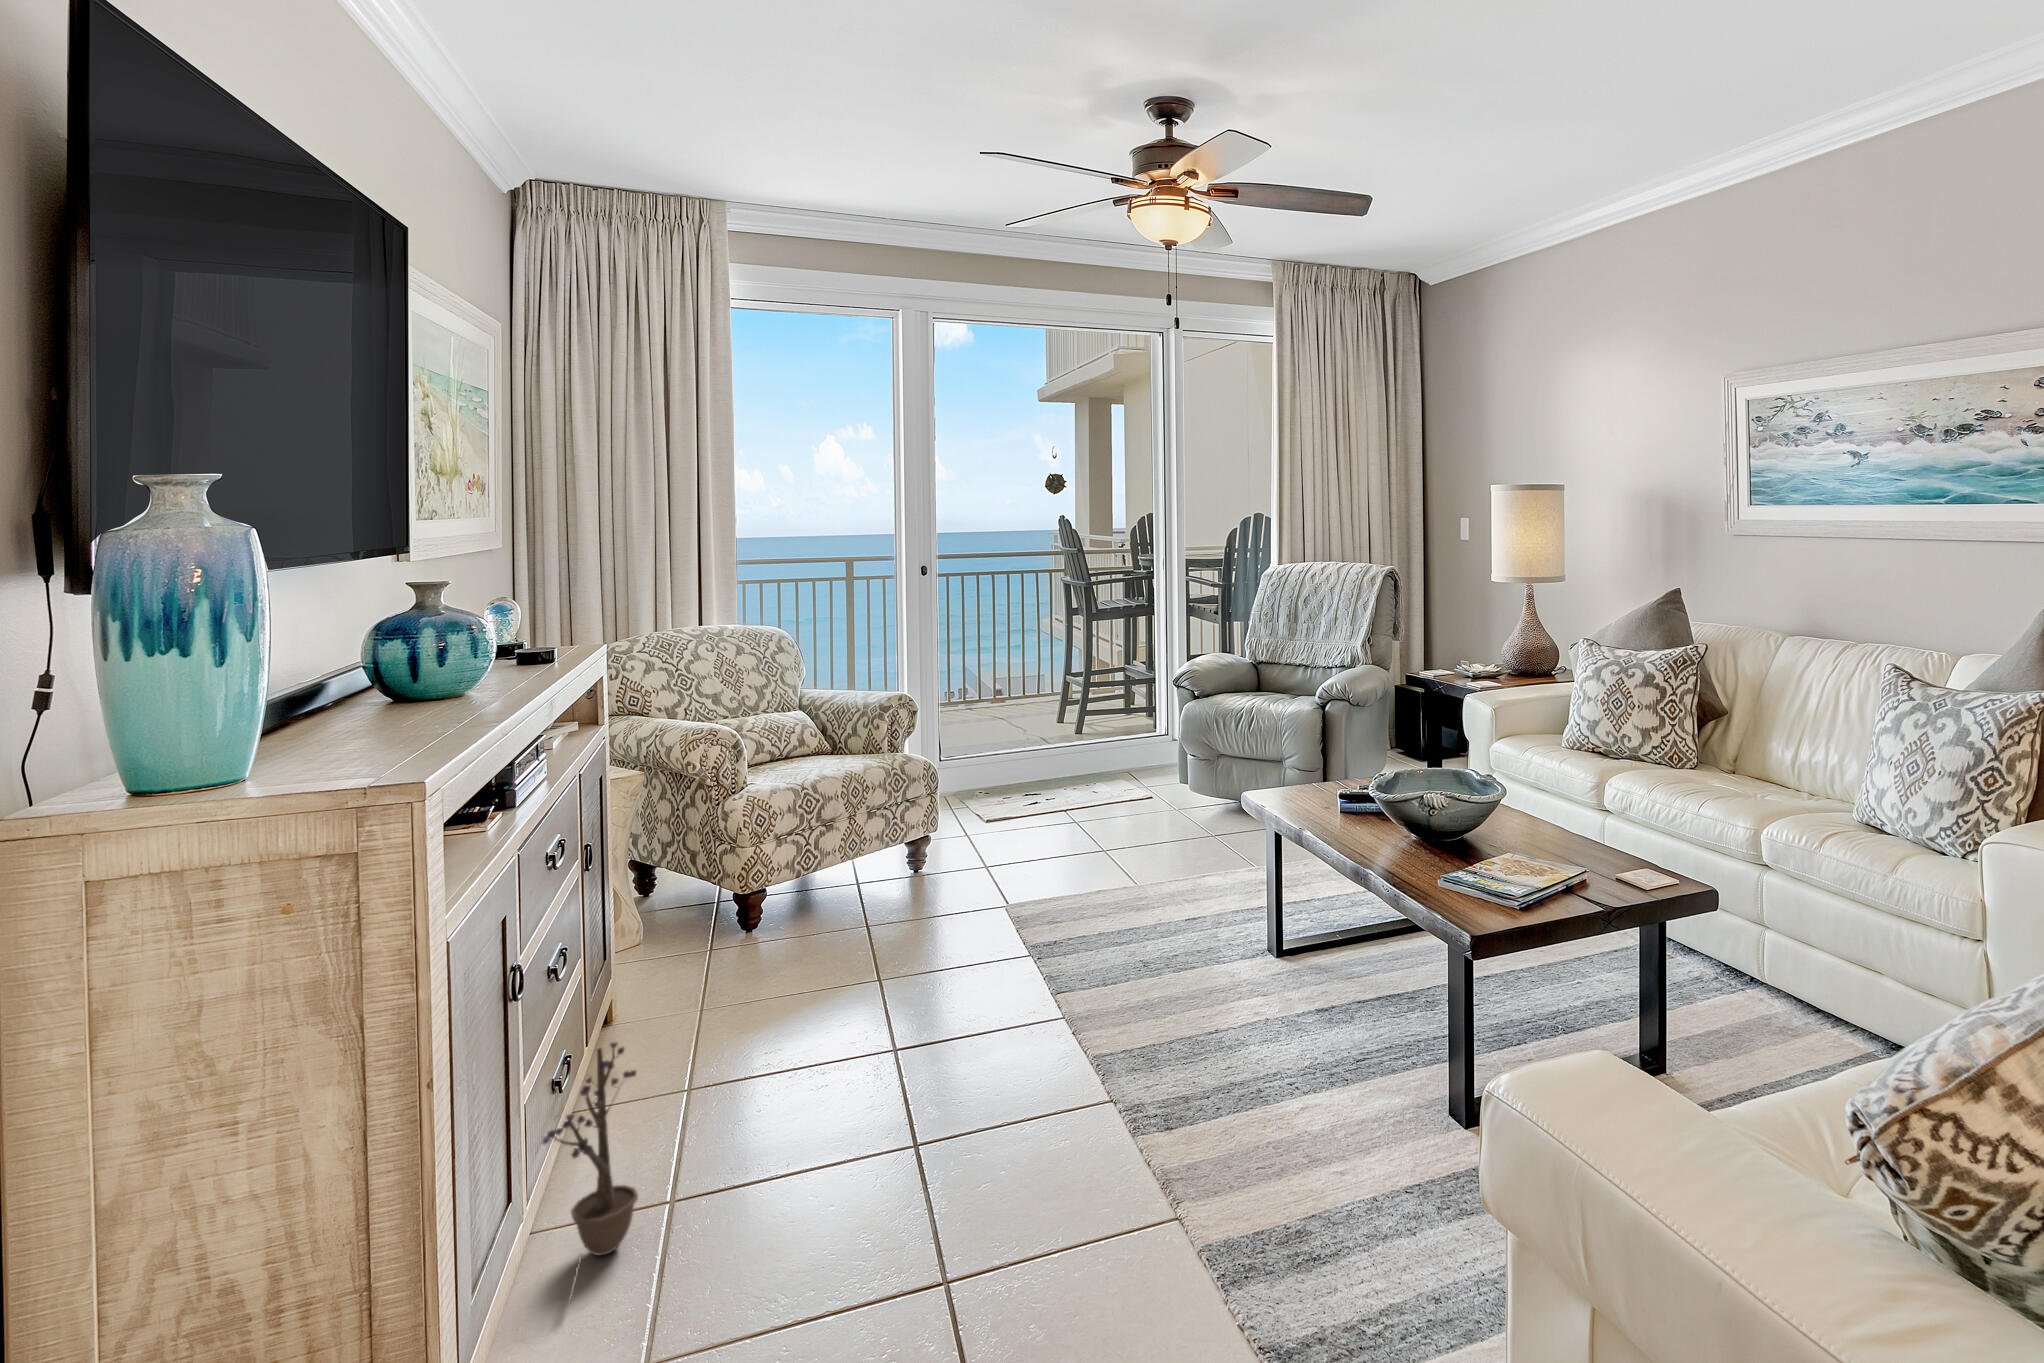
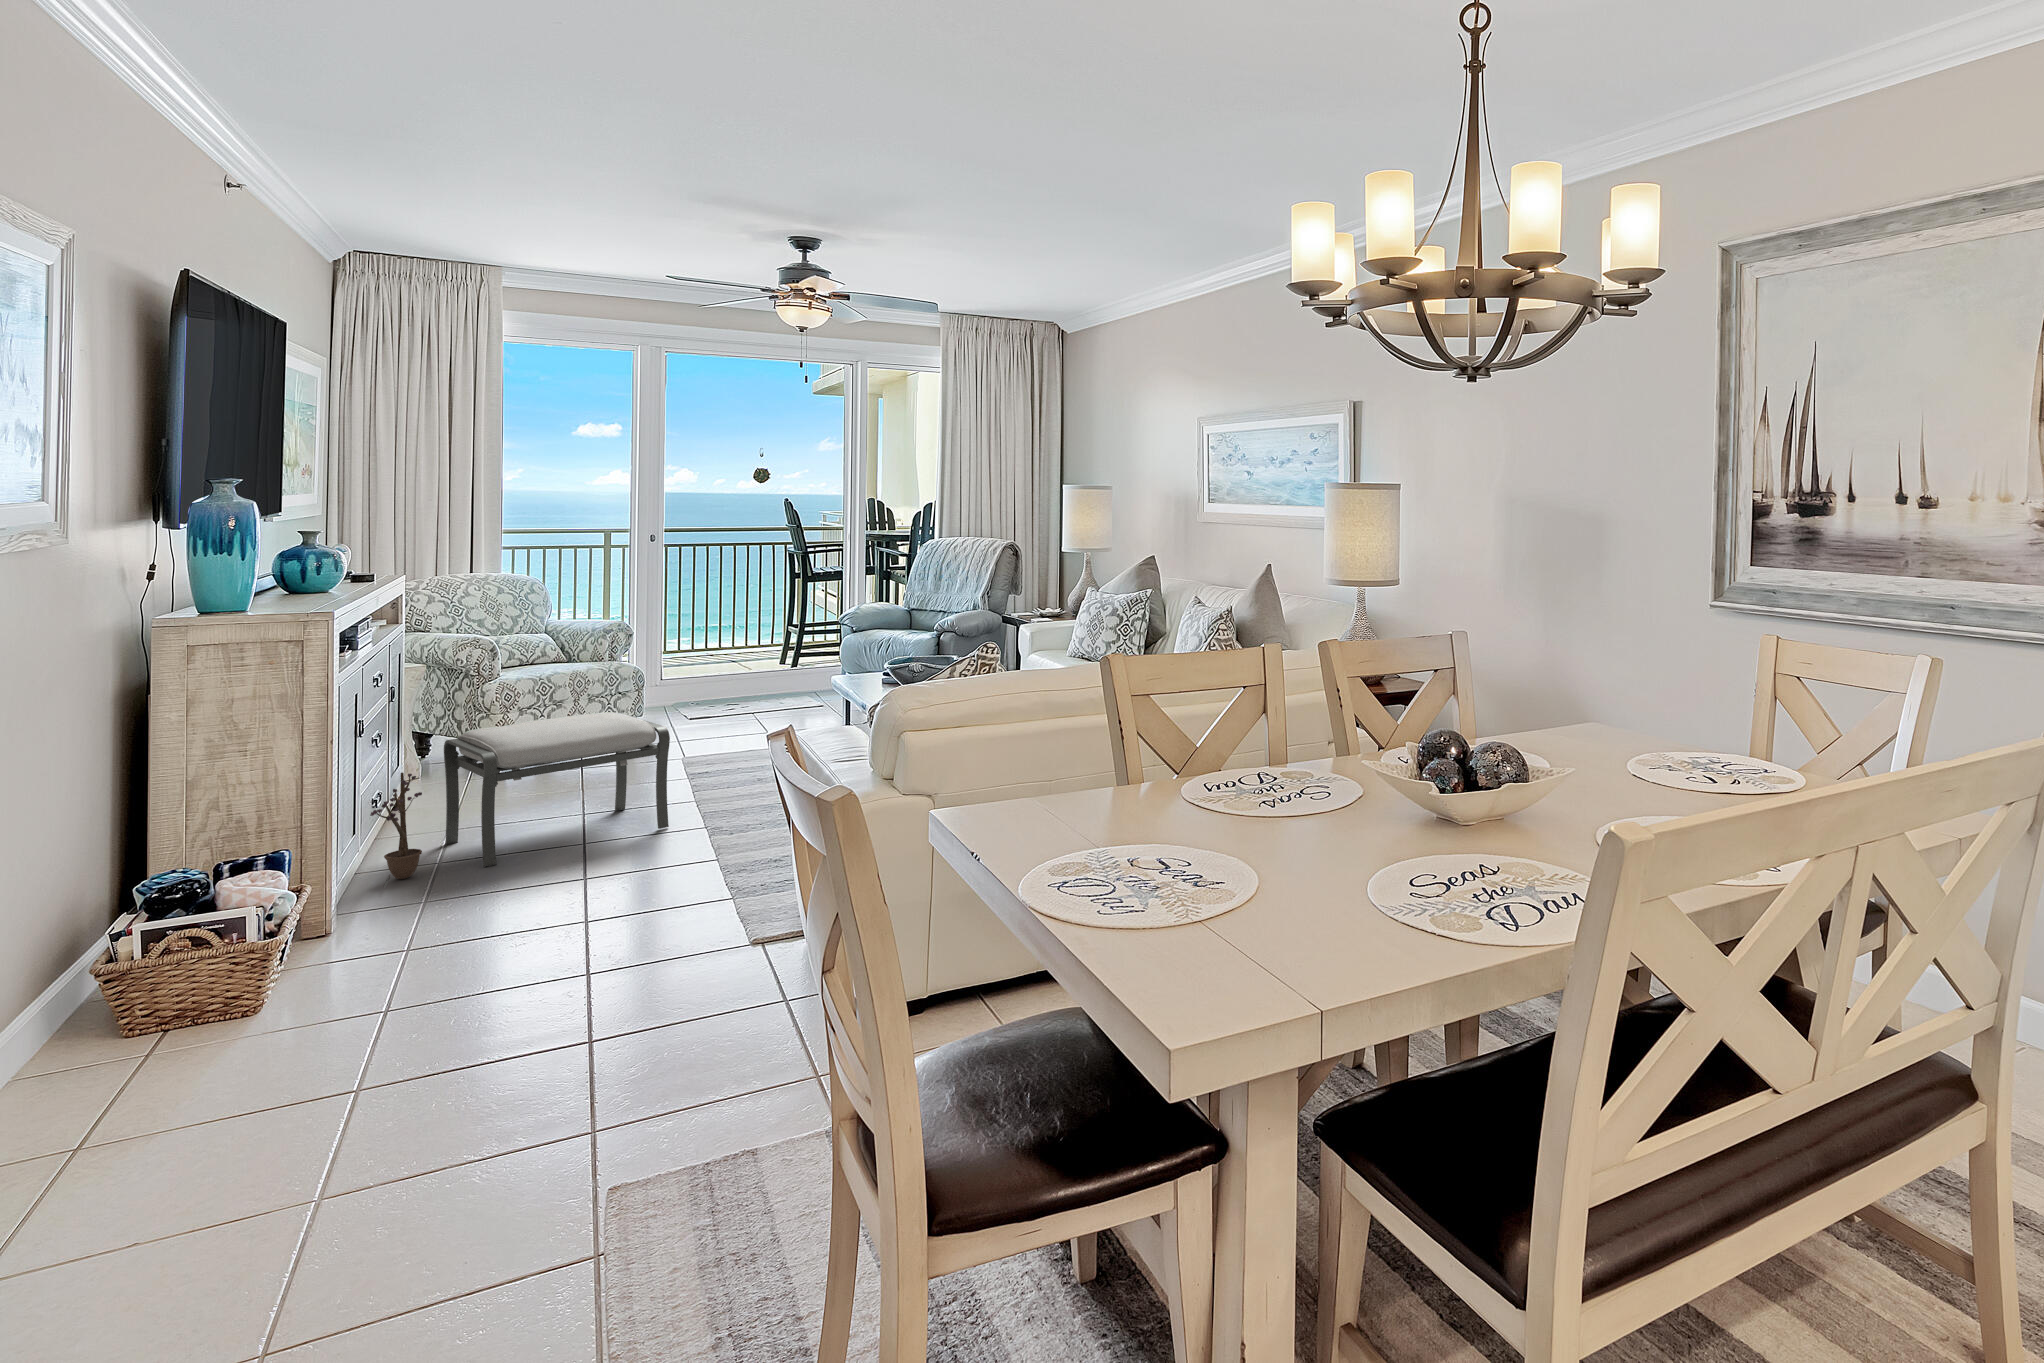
ottoman: none [671,870,1039,1213] -> present [444,712,670,867]

